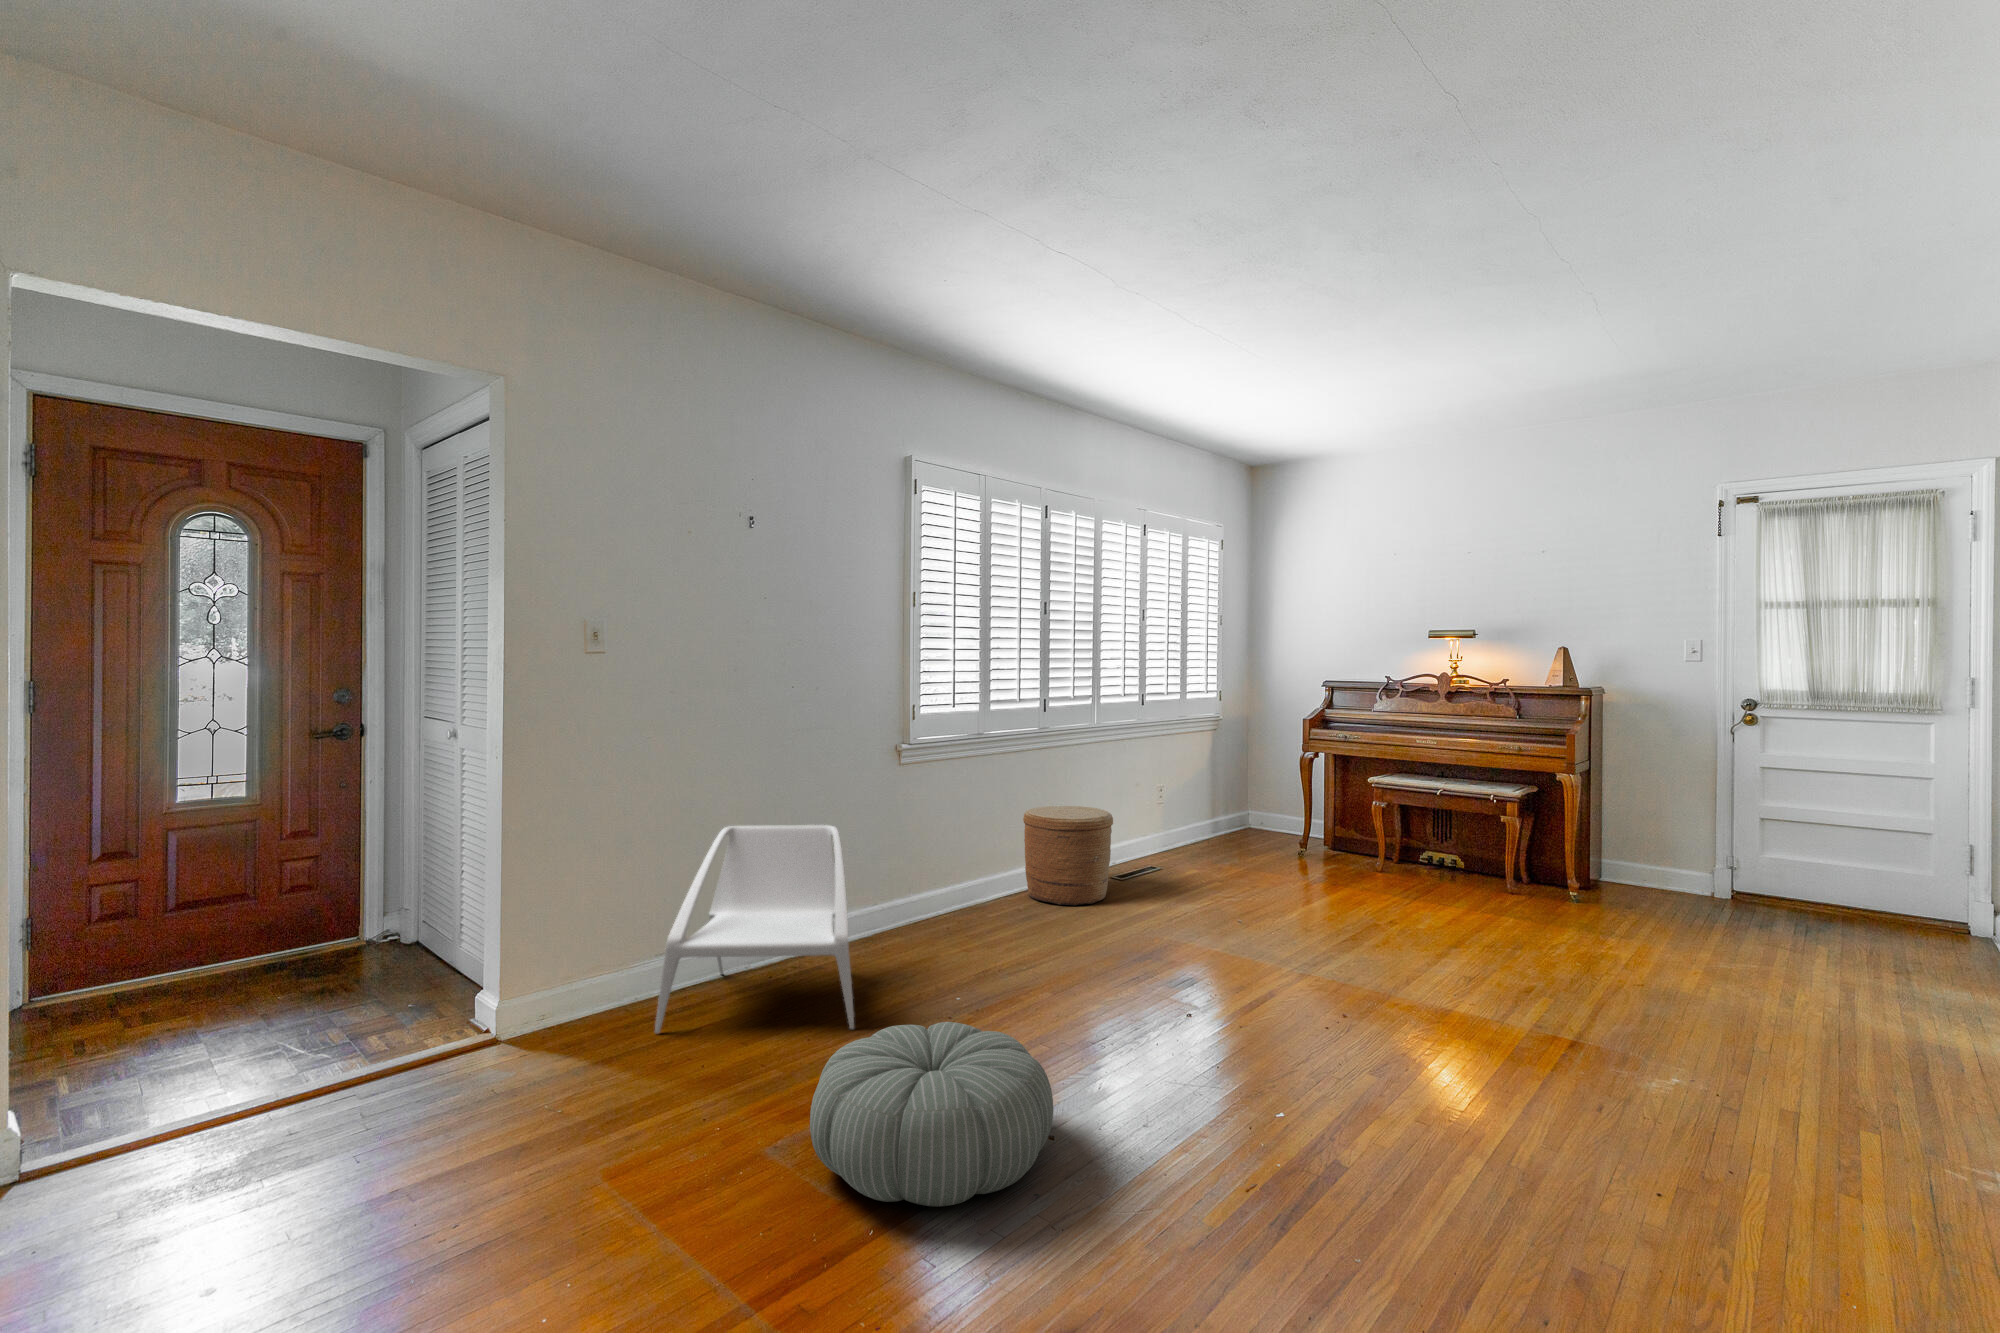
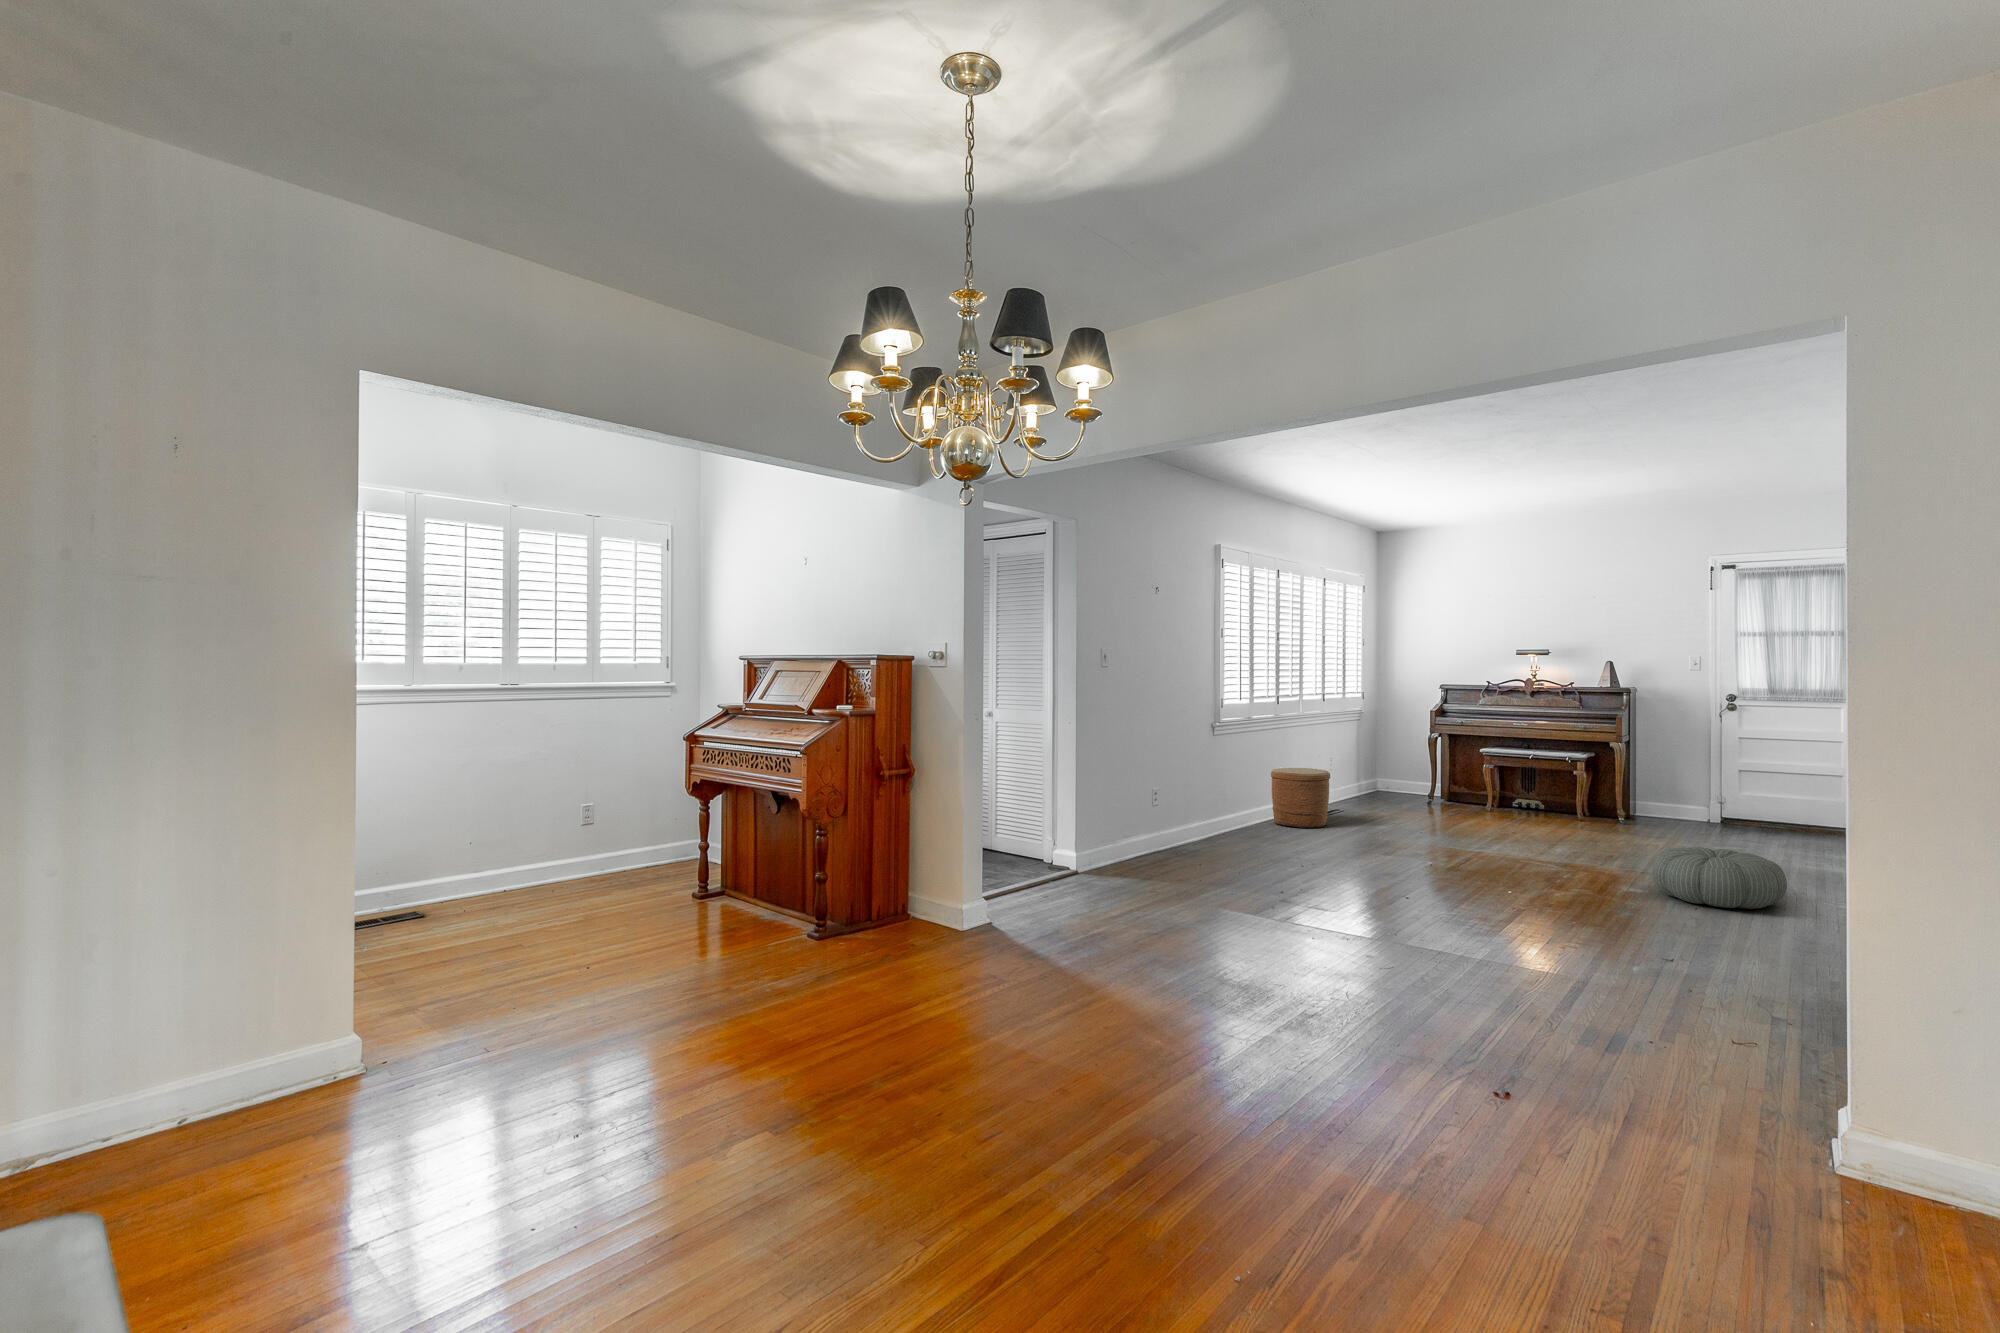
armchair: present [655,825,854,1033] -> none [1147,772,1256,877]
pouf: present [810,1022,1053,1207] -> present [1652,847,1787,909]

